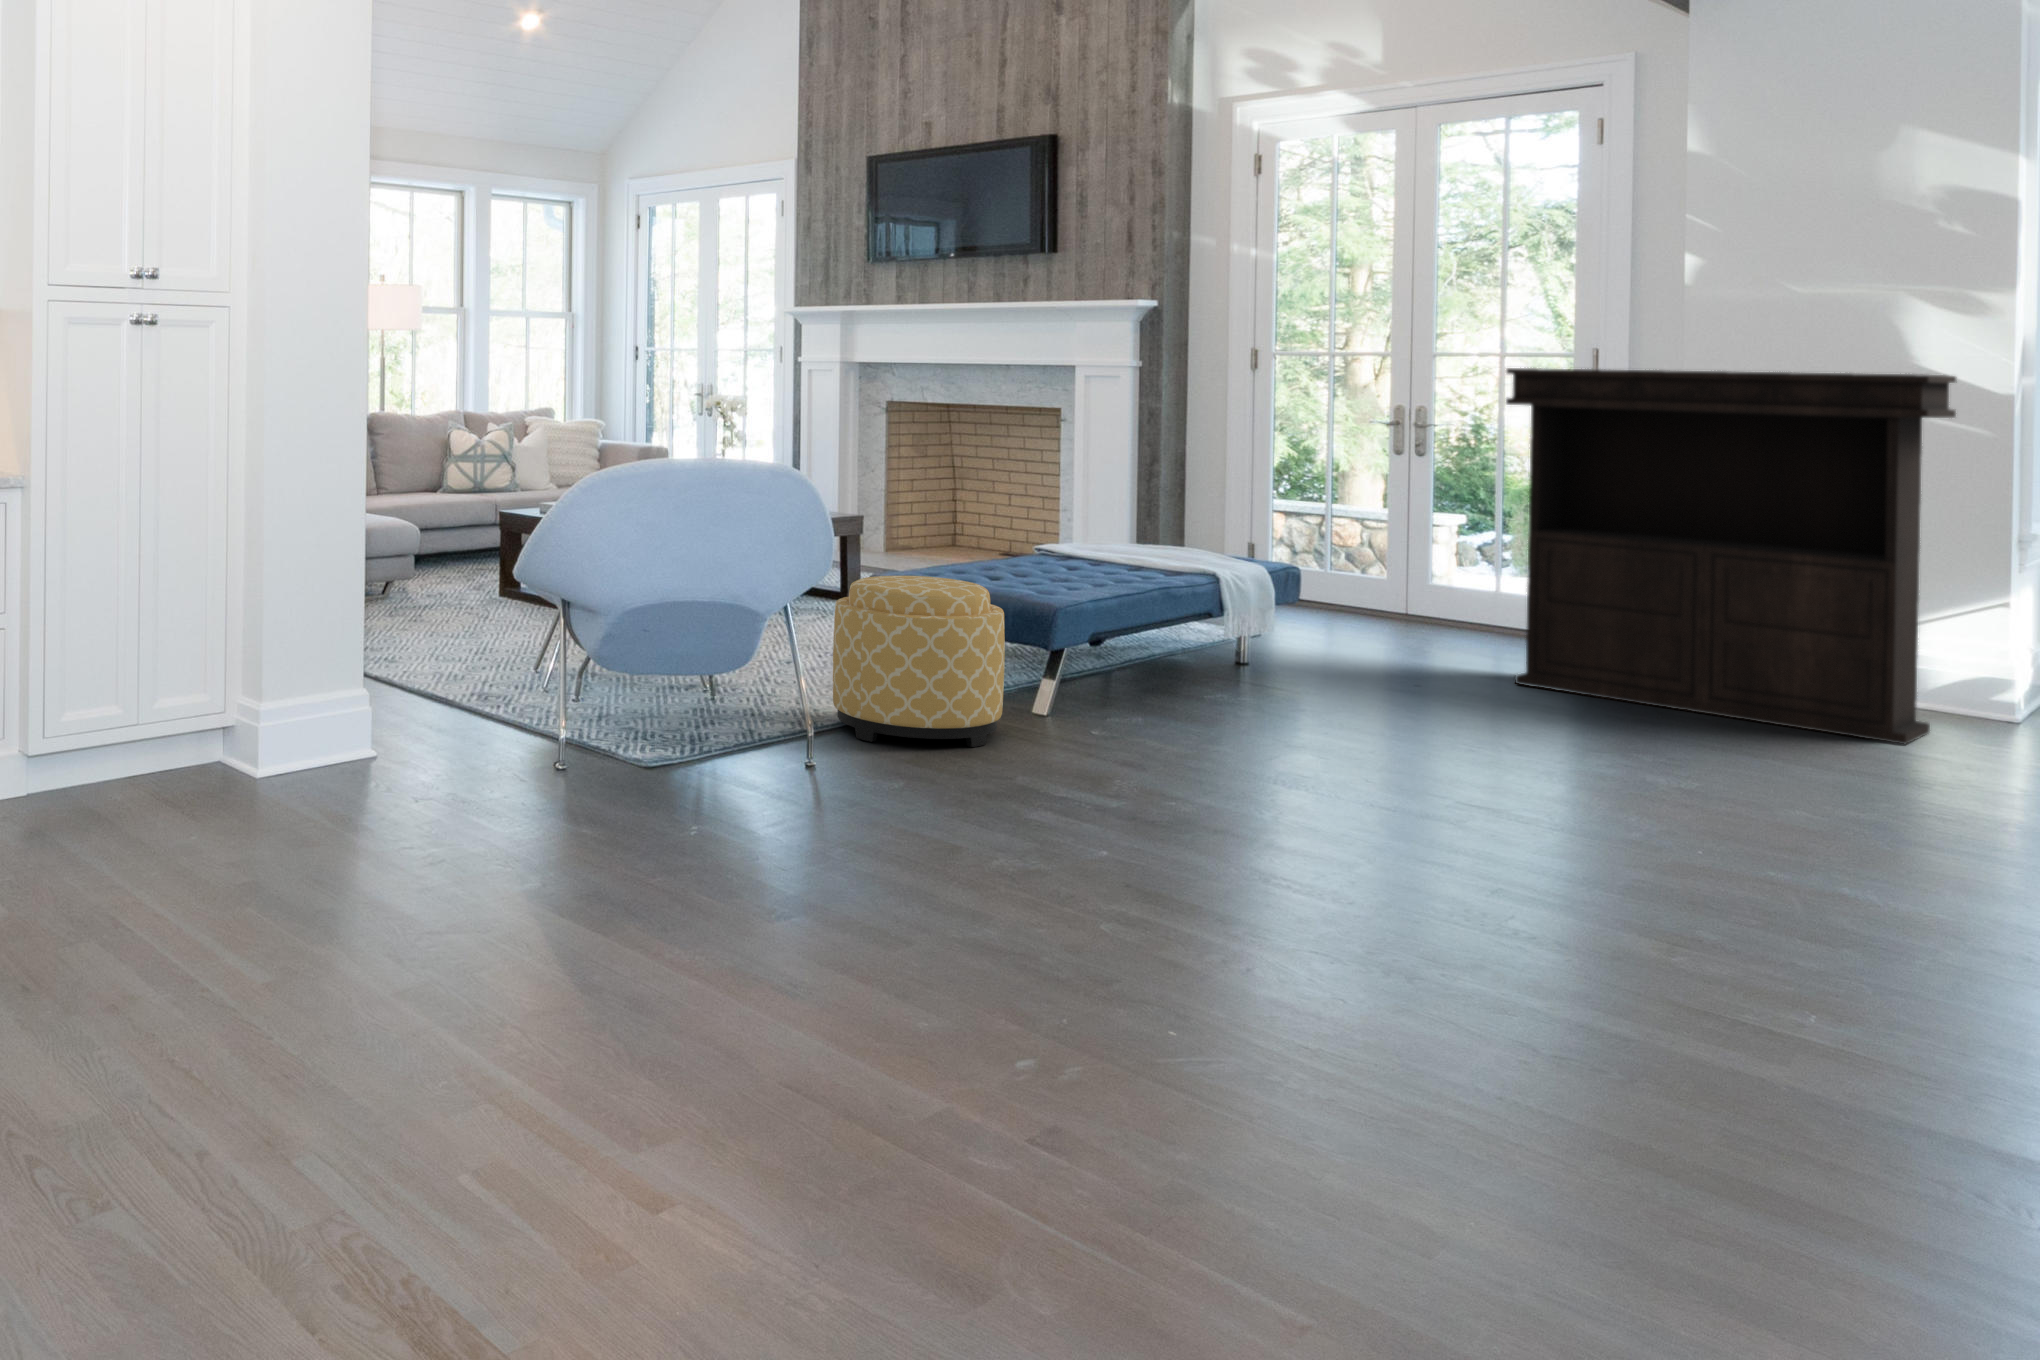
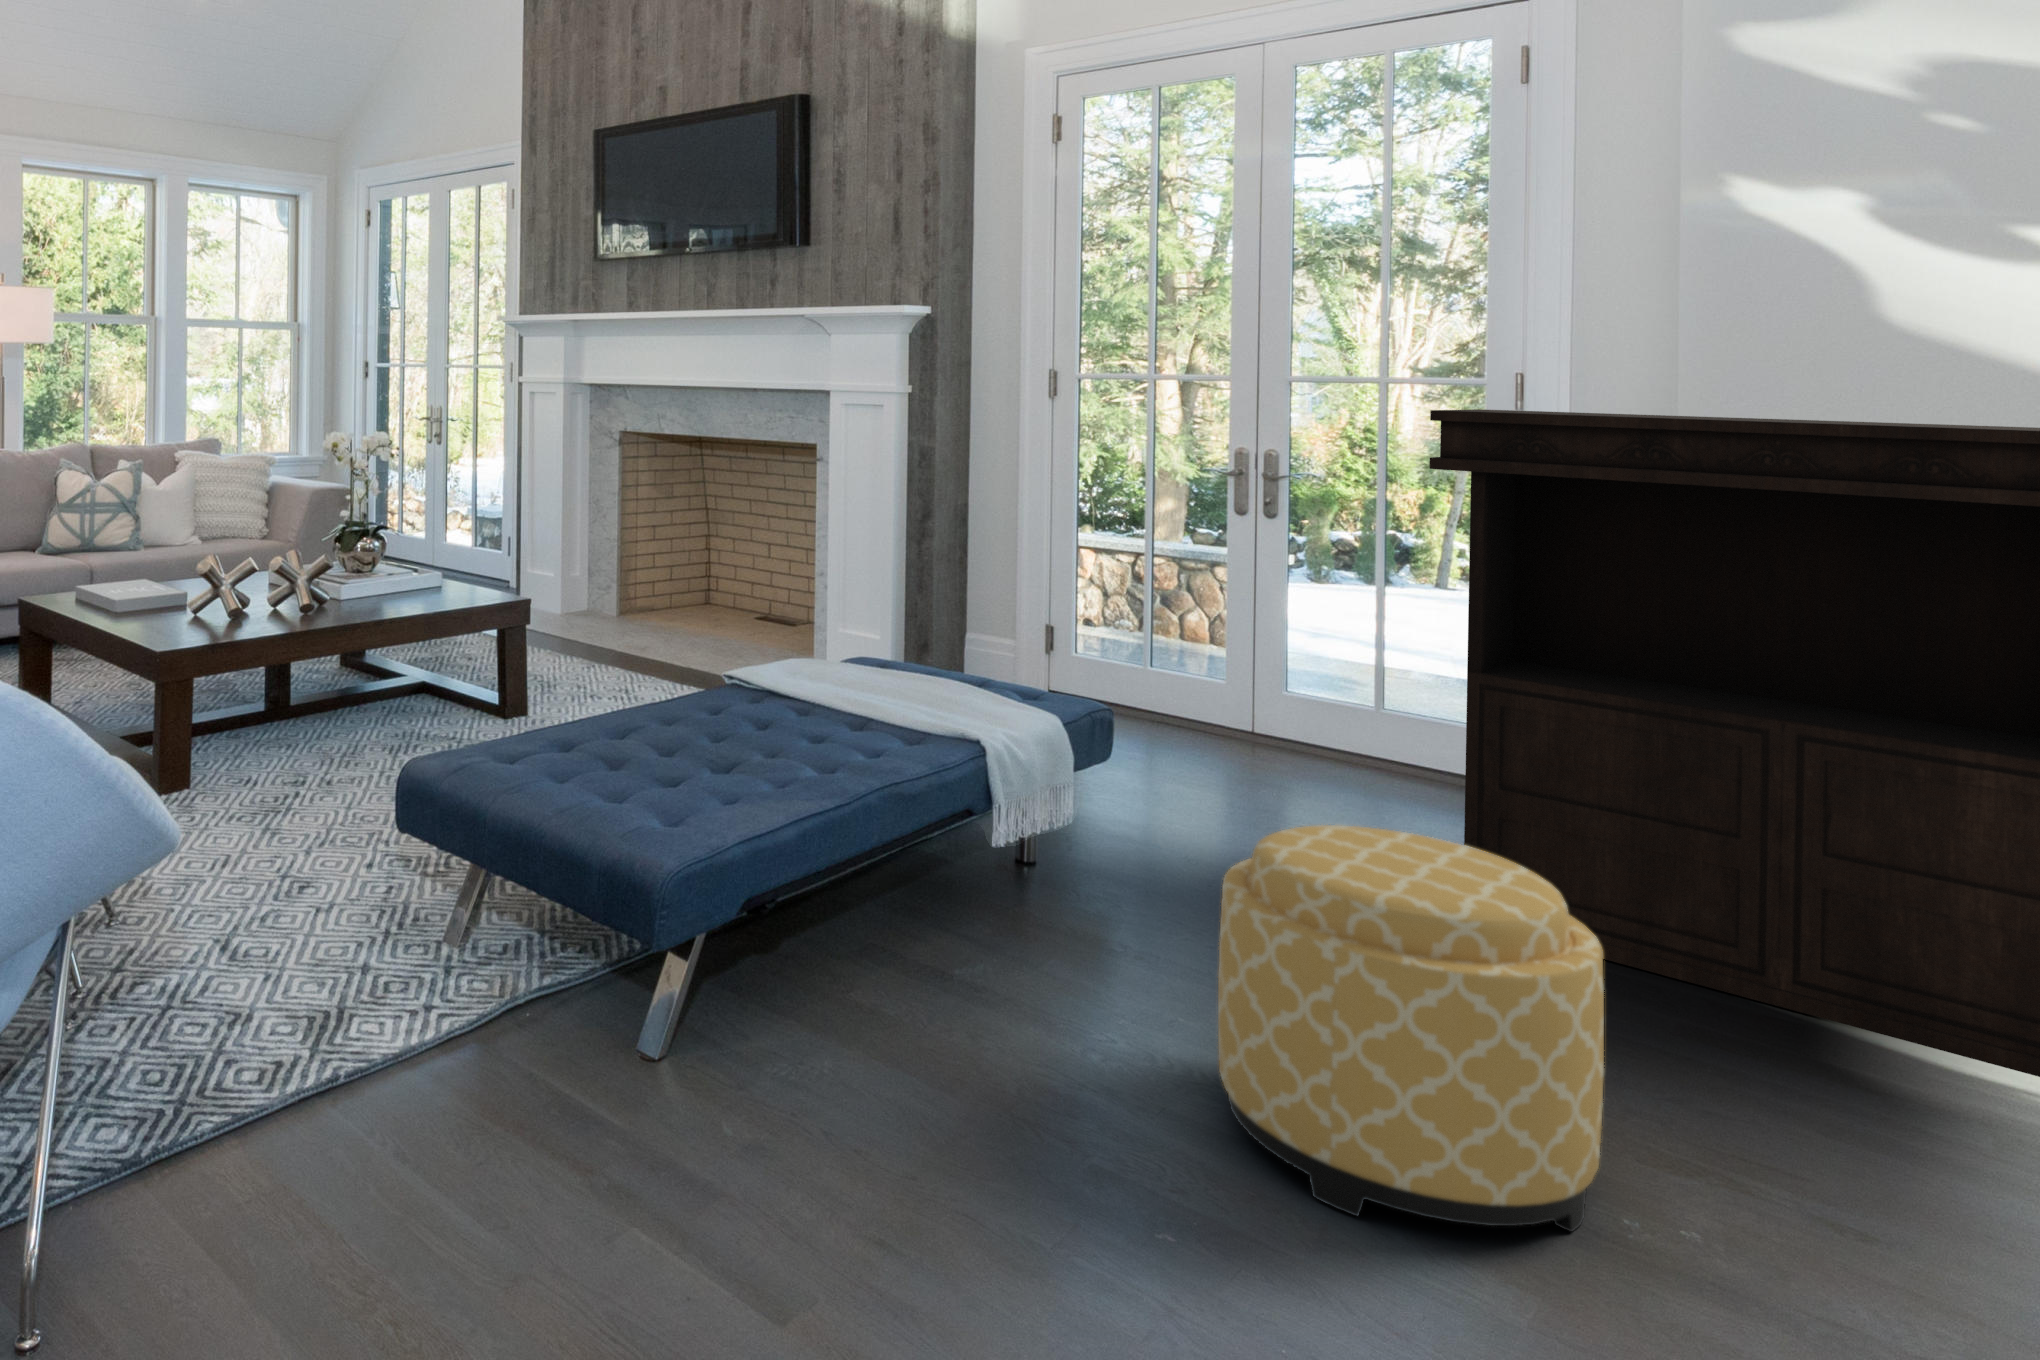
ottoman: present [833,576,1005,747] -> present [1218,825,1604,1232]

